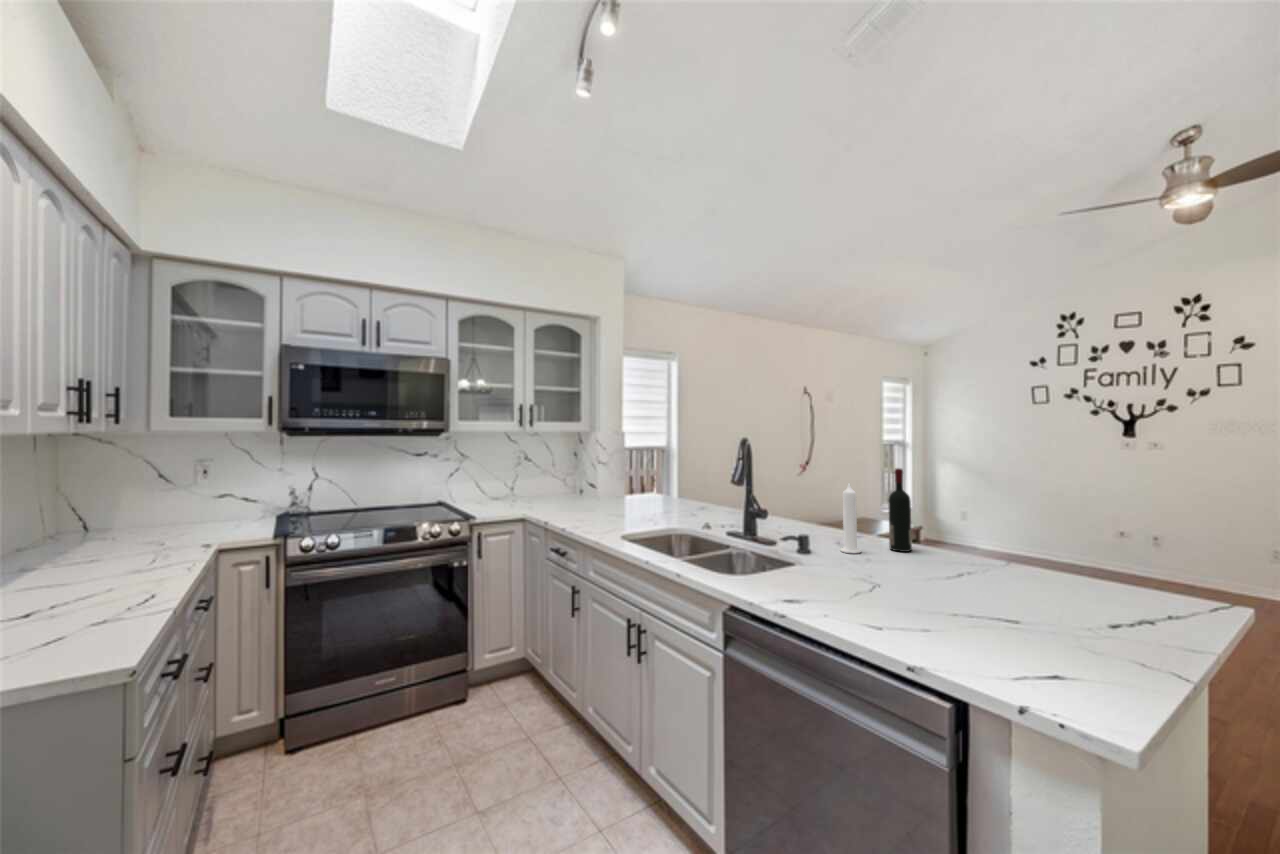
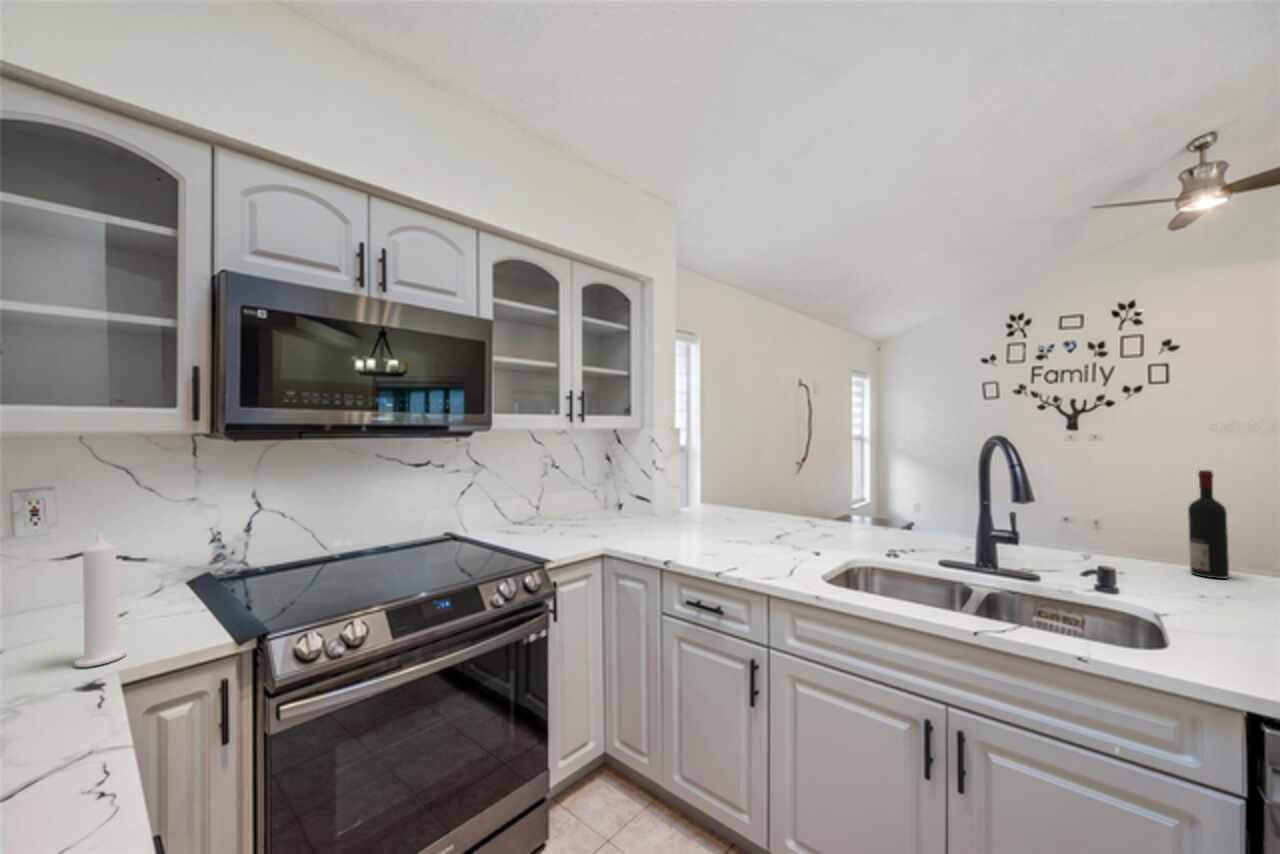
candle: present [840,483,861,553] -> present [75,532,127,667]

